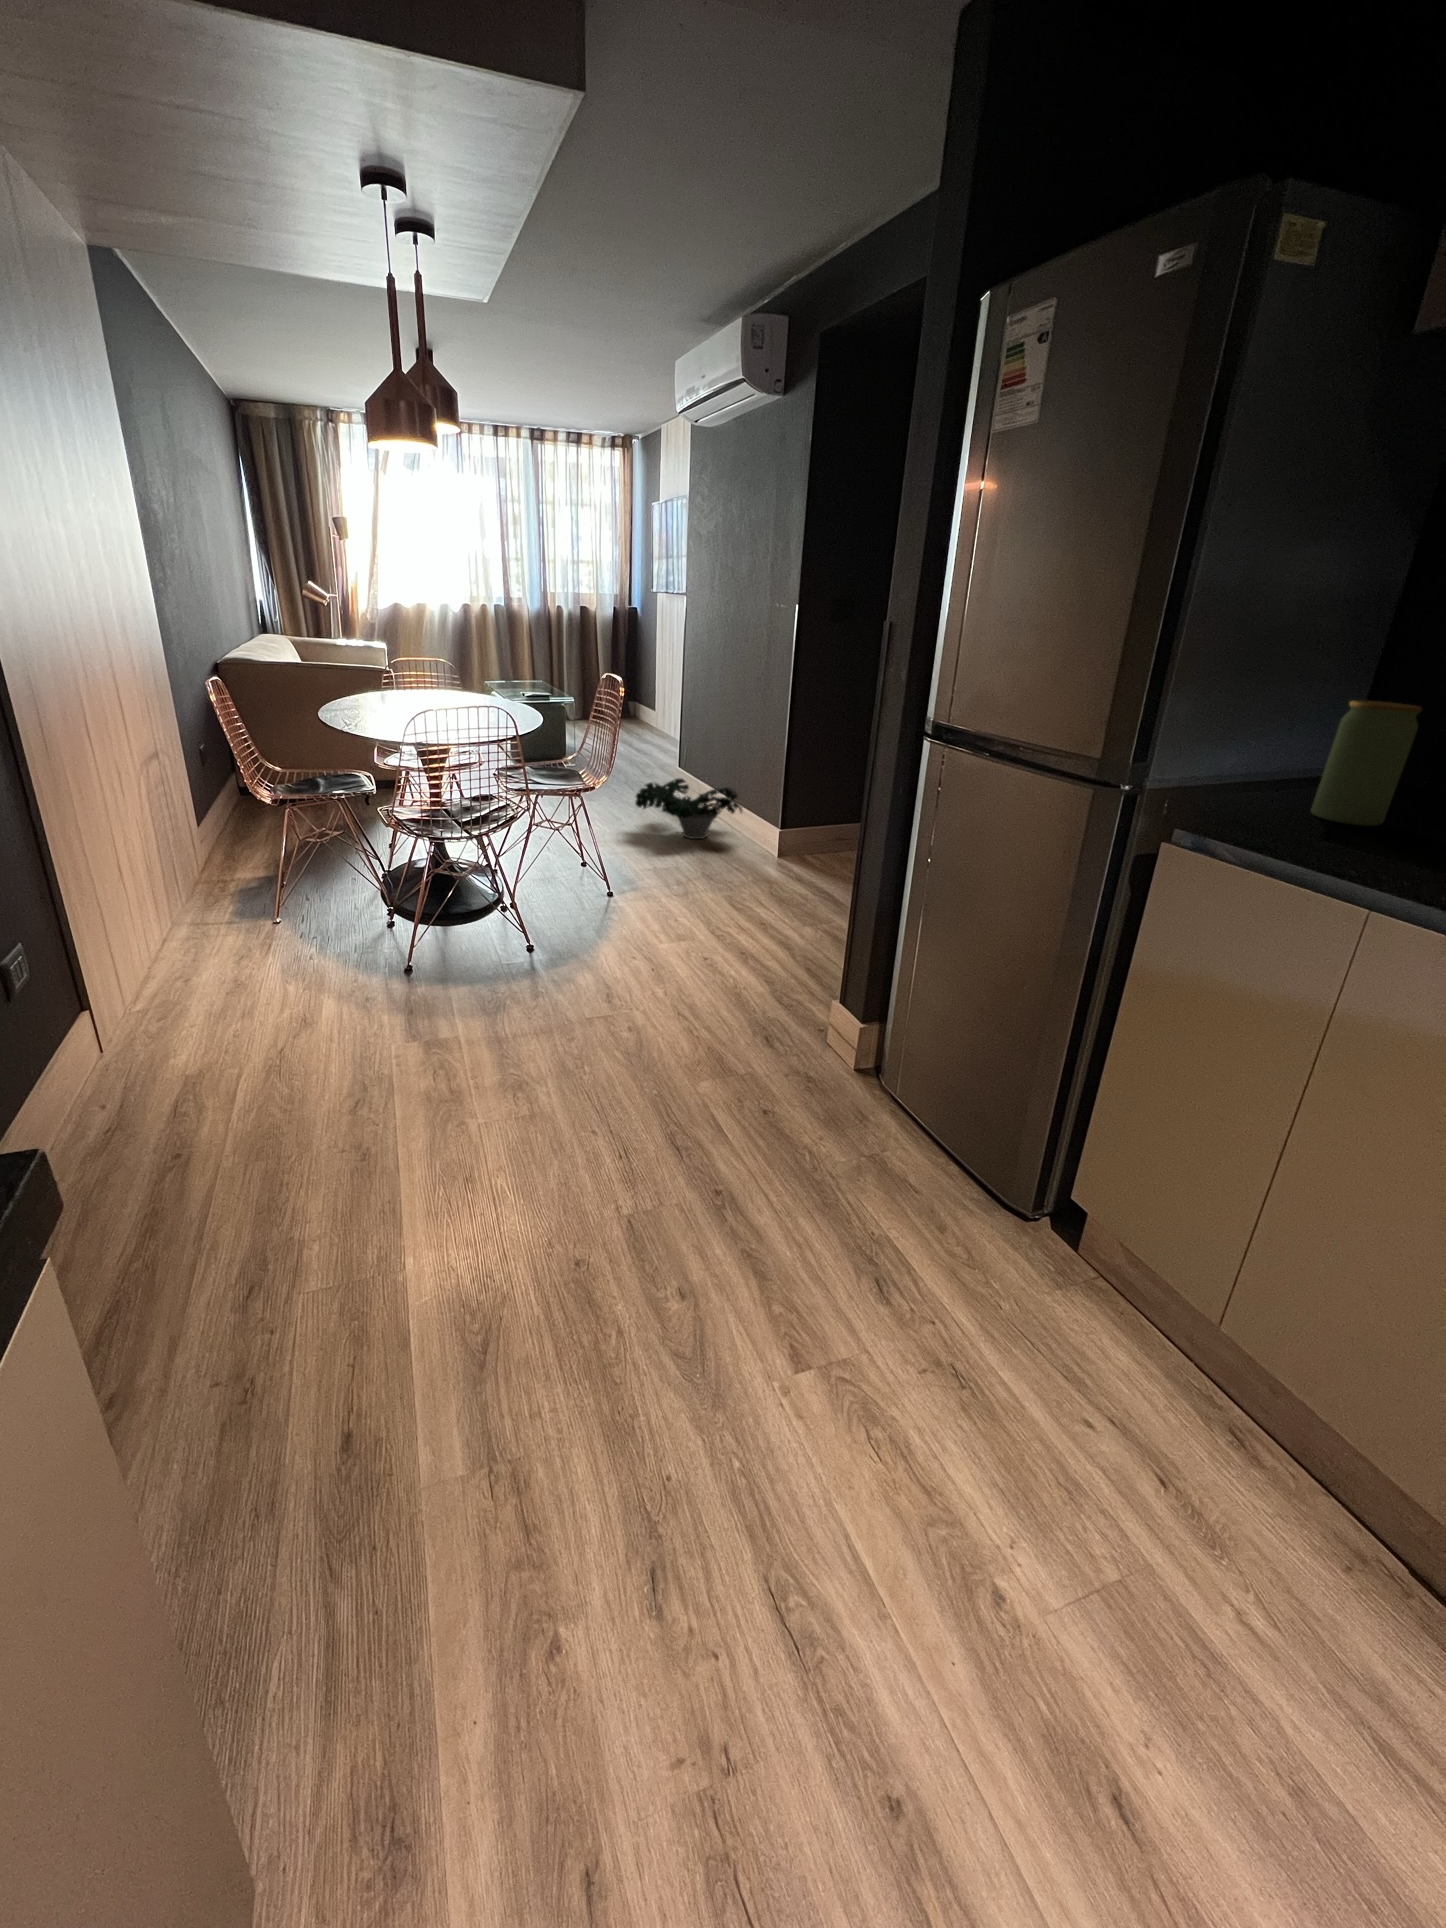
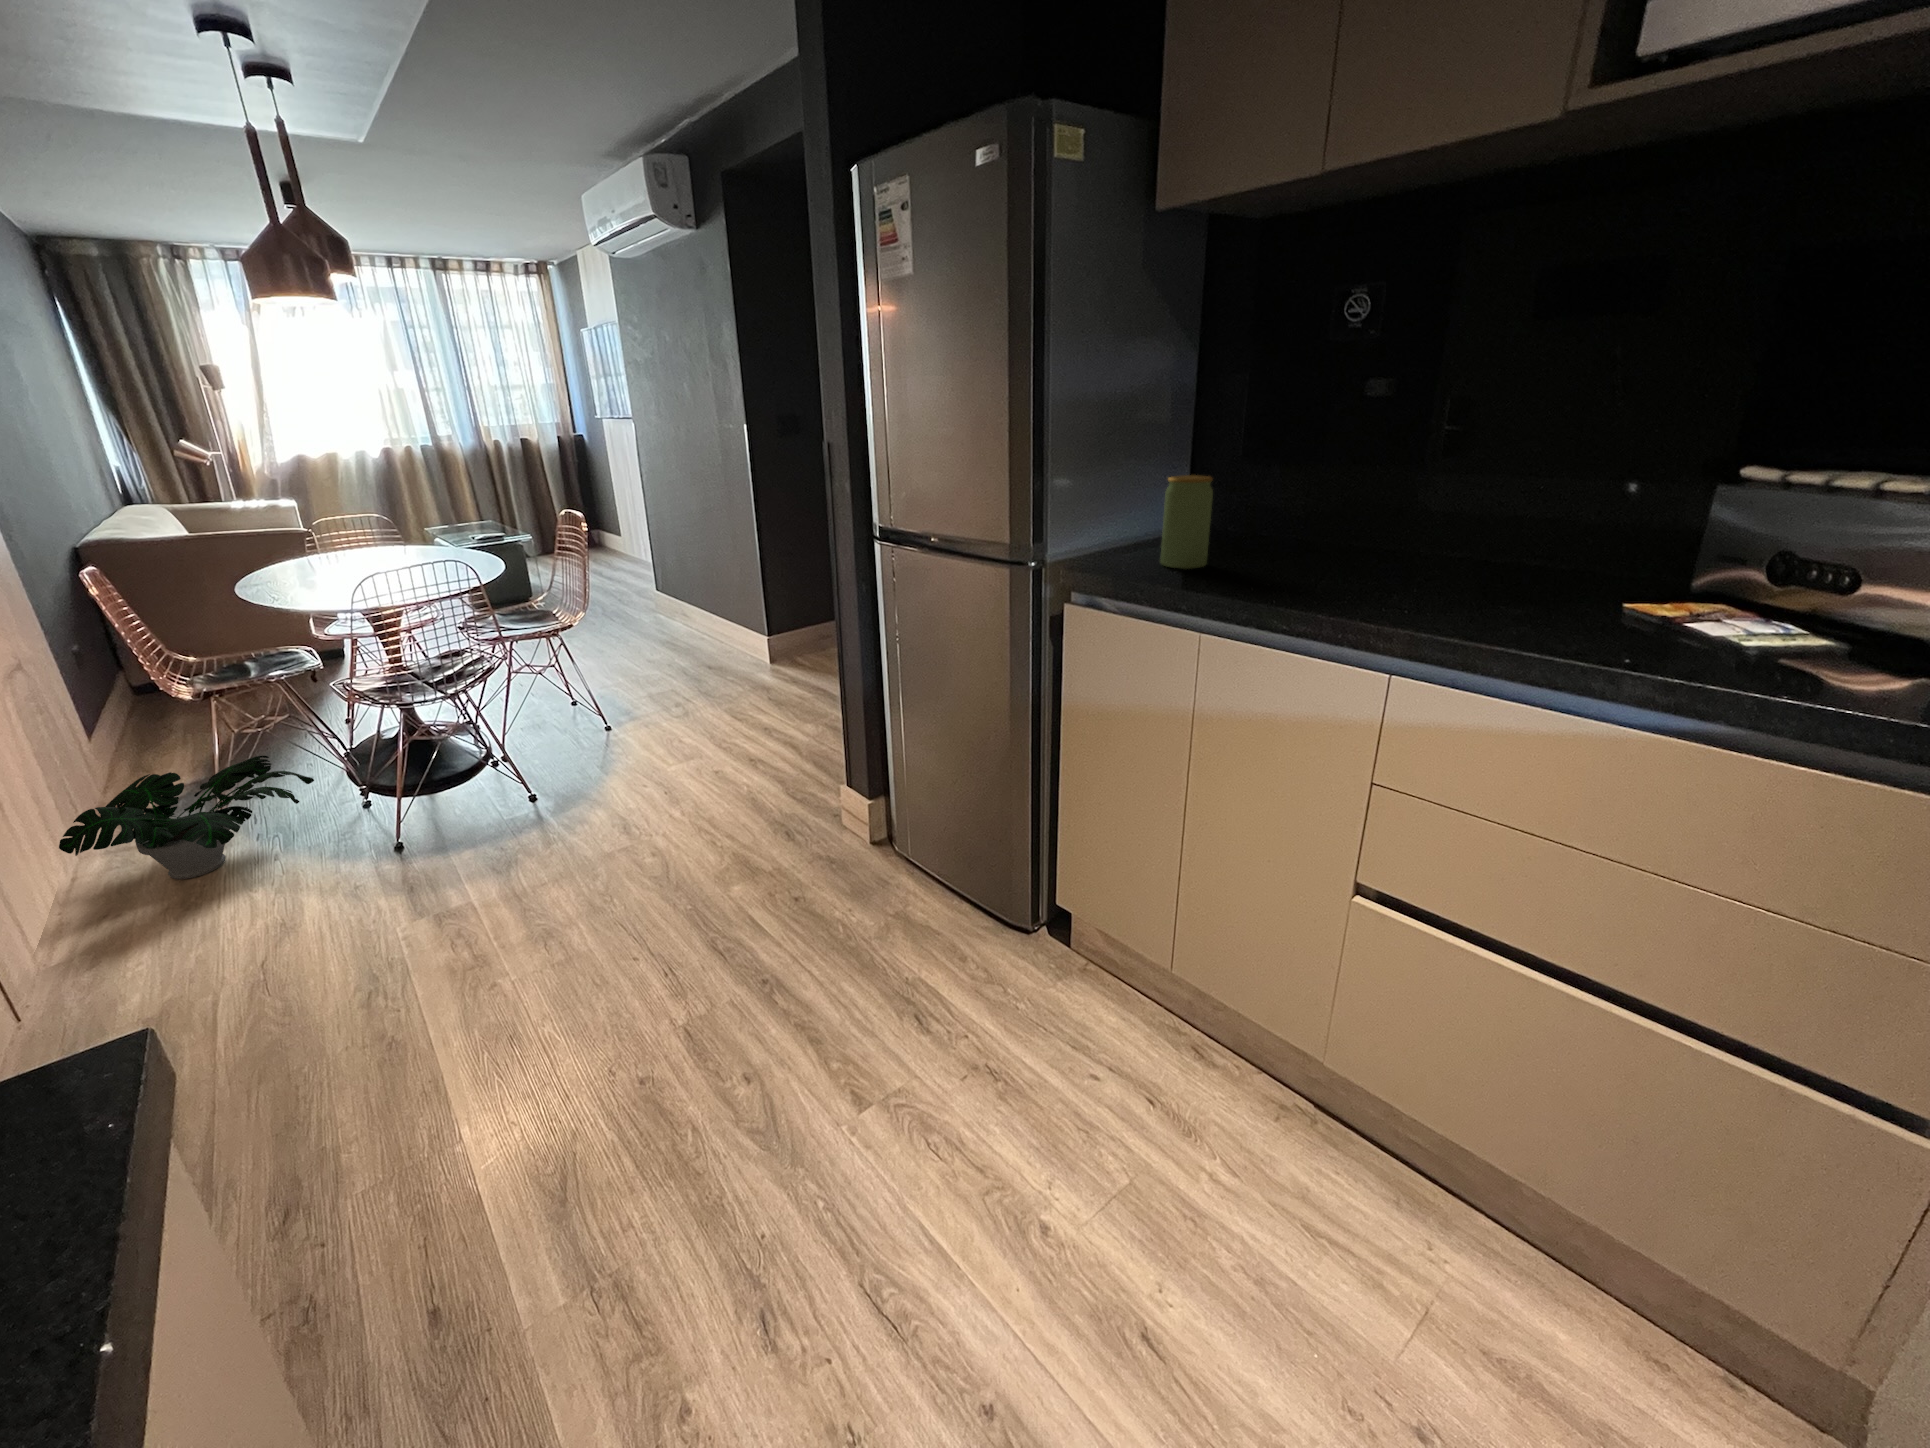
potted plant: present [635,778,742,839] -> present [59,756,314,879]

